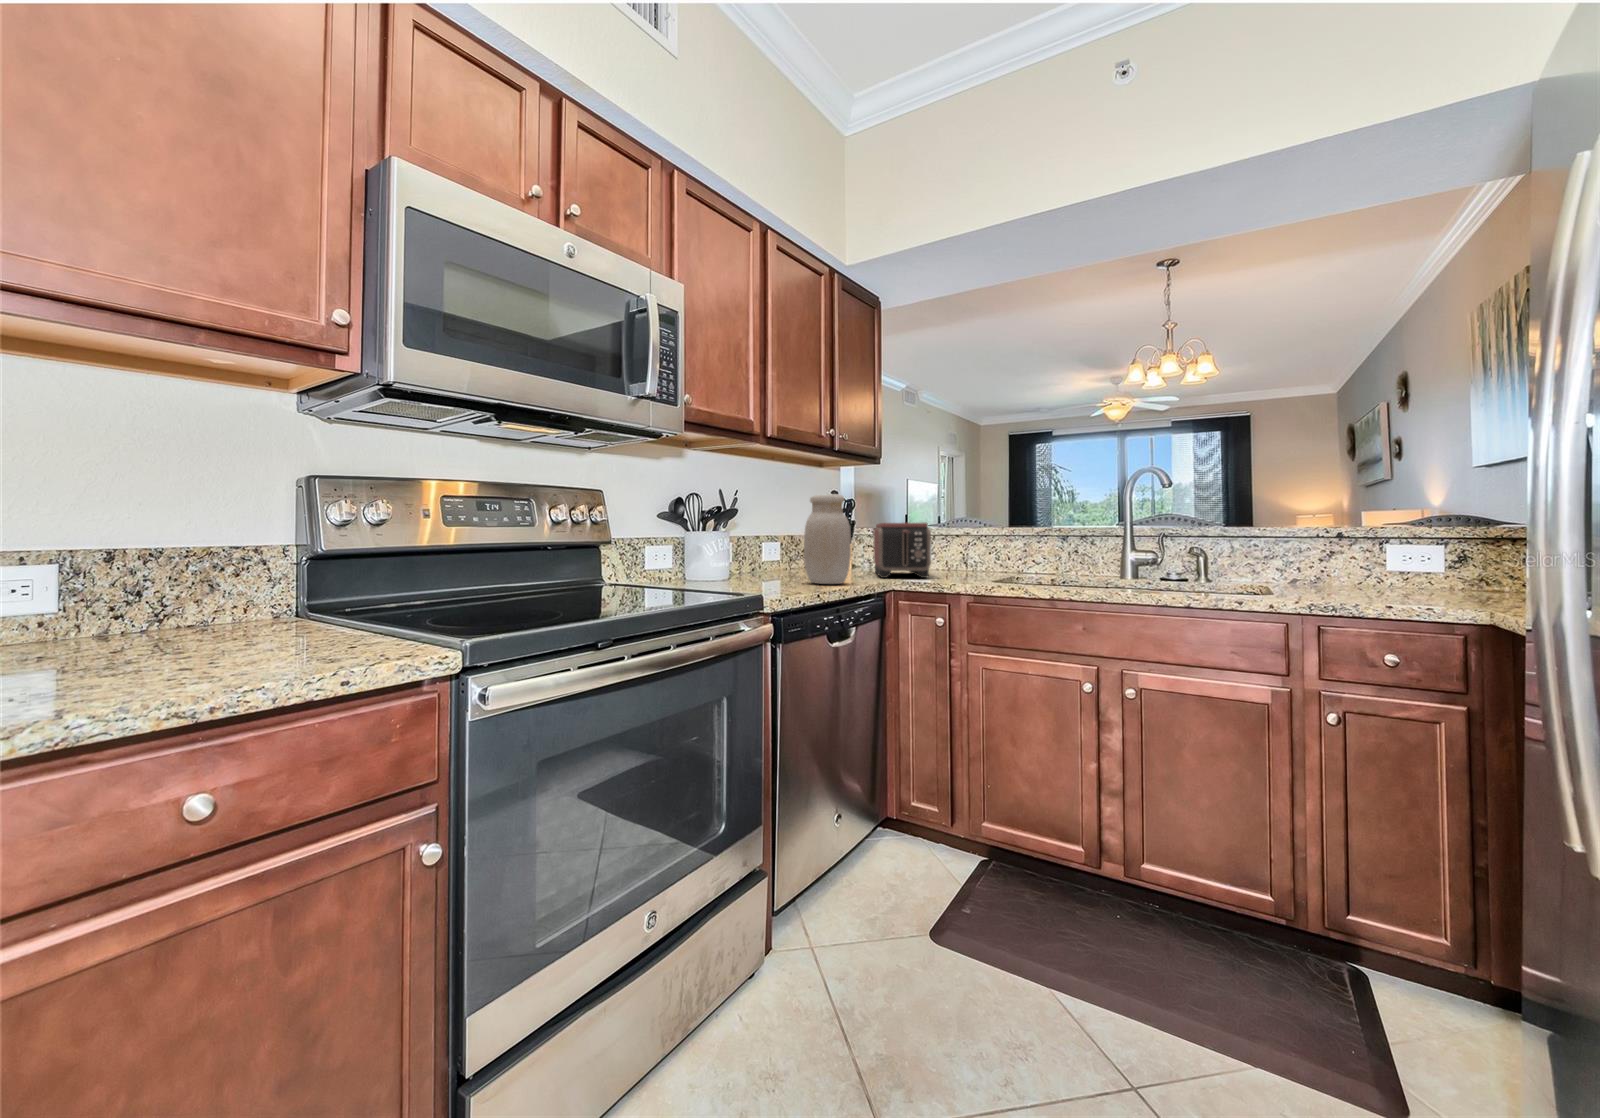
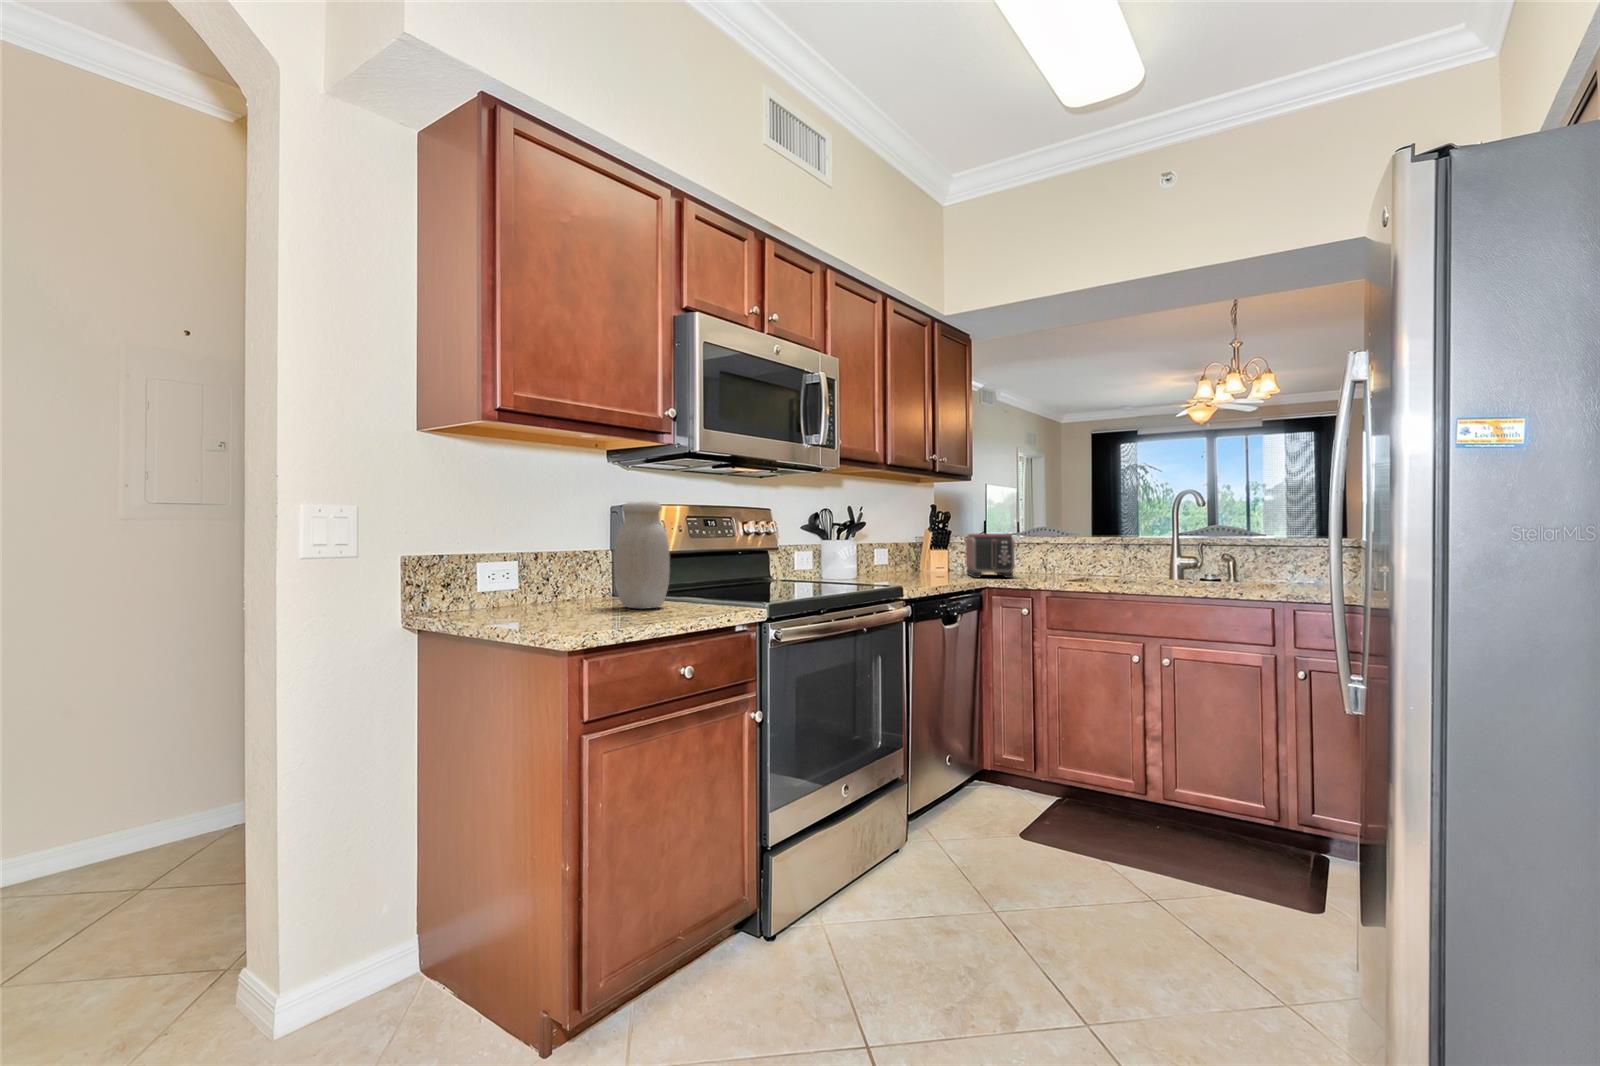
jar: present [804,494,851,584] -> present [614,501,670,608]

